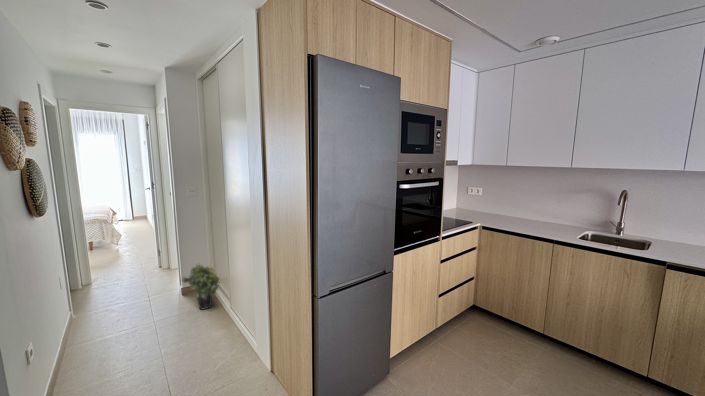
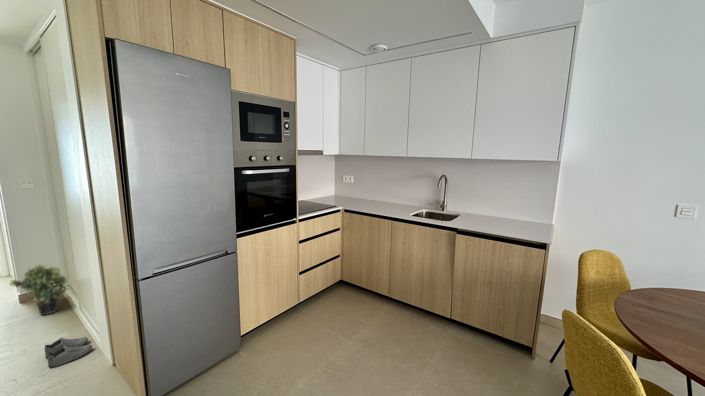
shoe: none [212,336,248,364] -> present [45,337,92,367]

